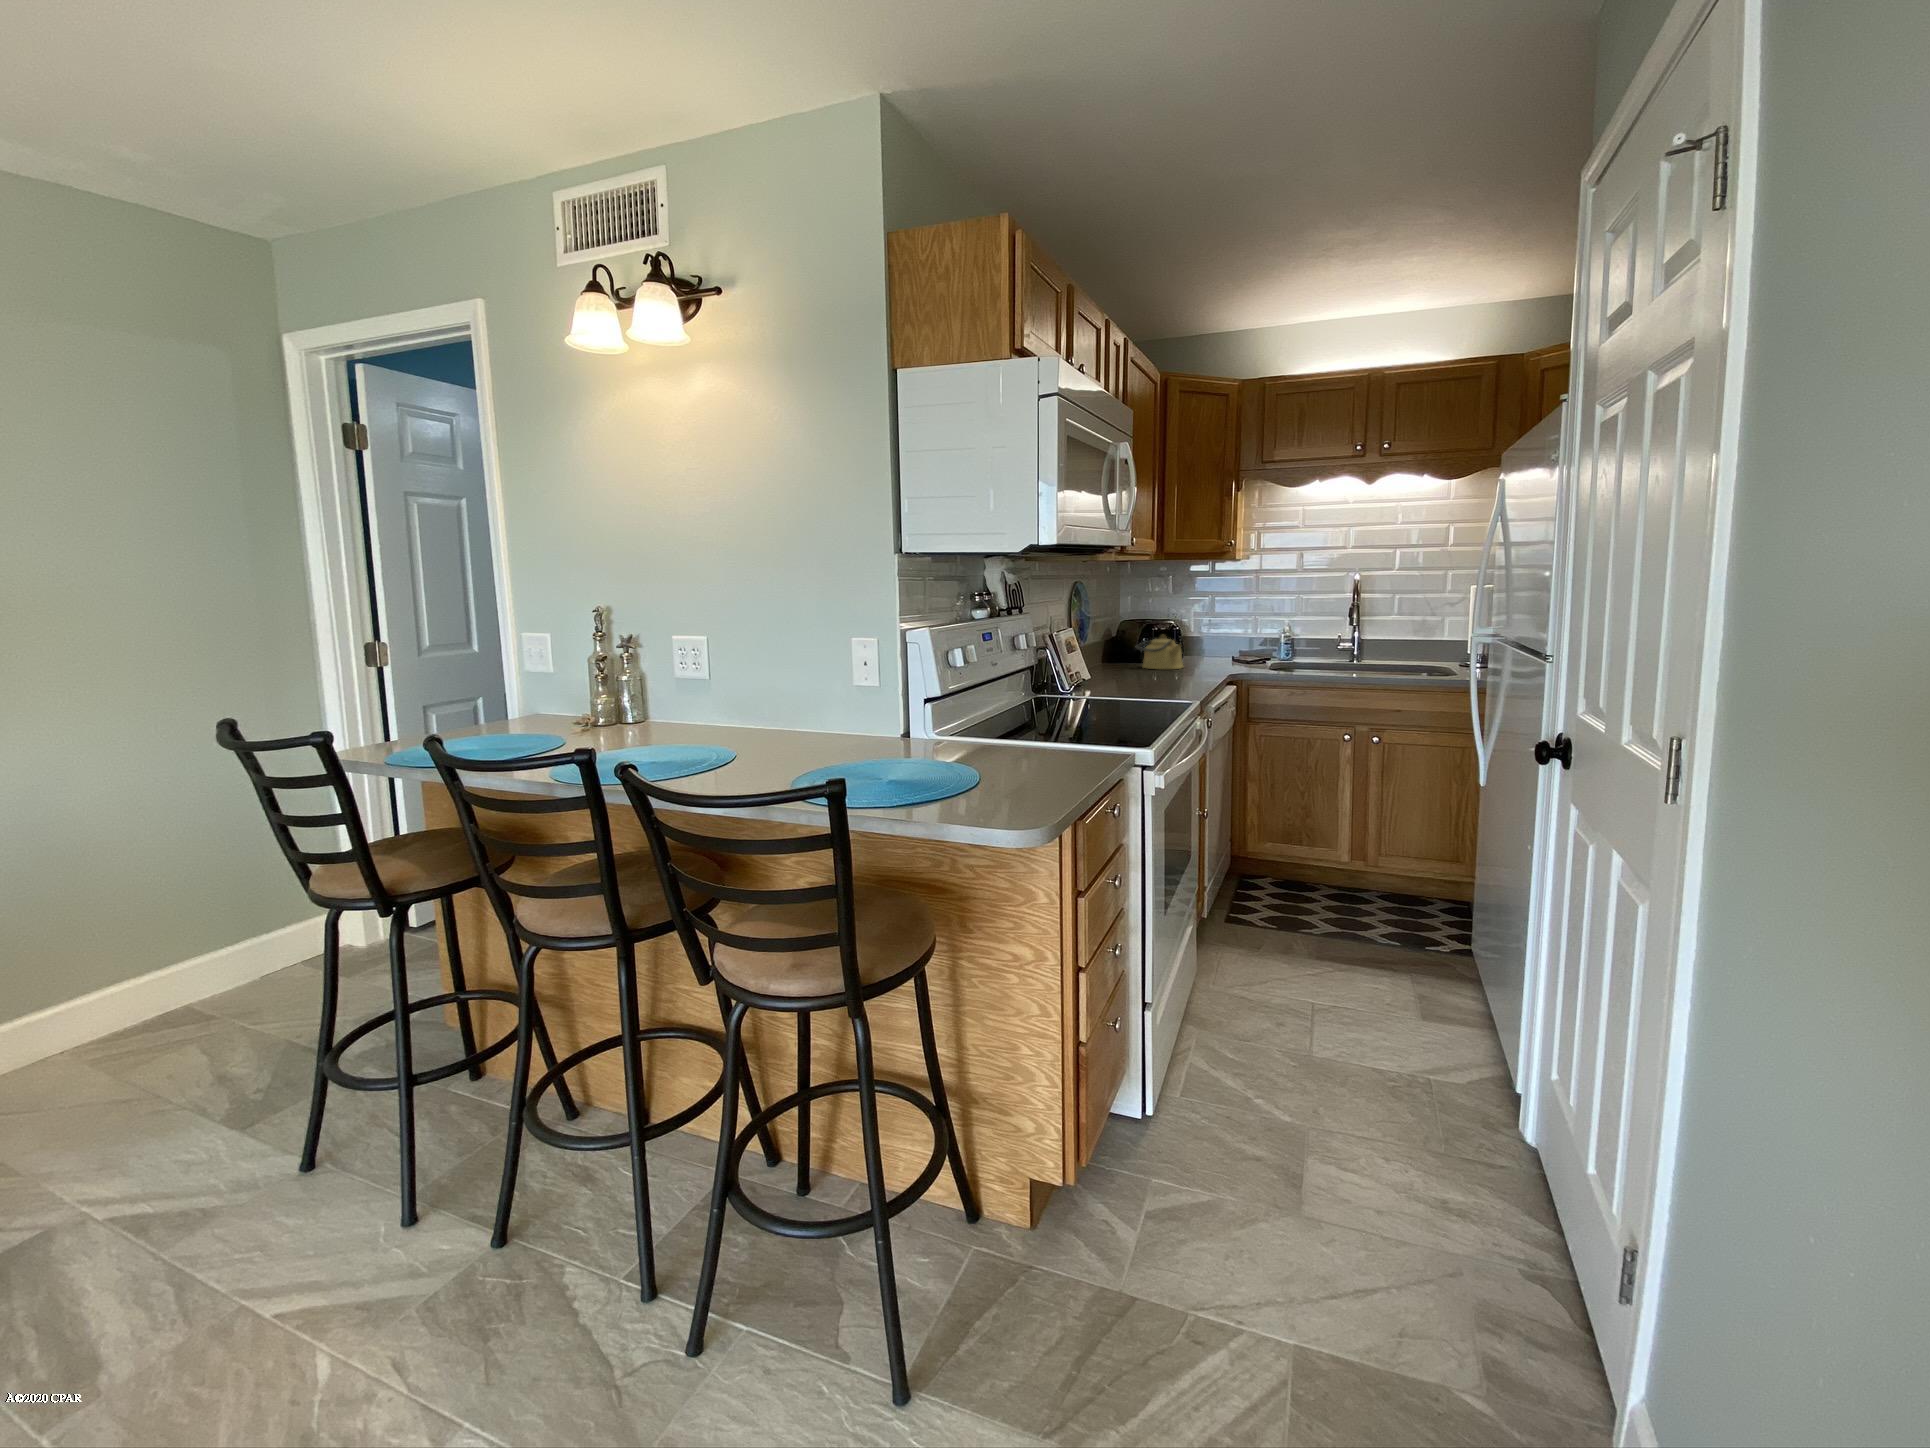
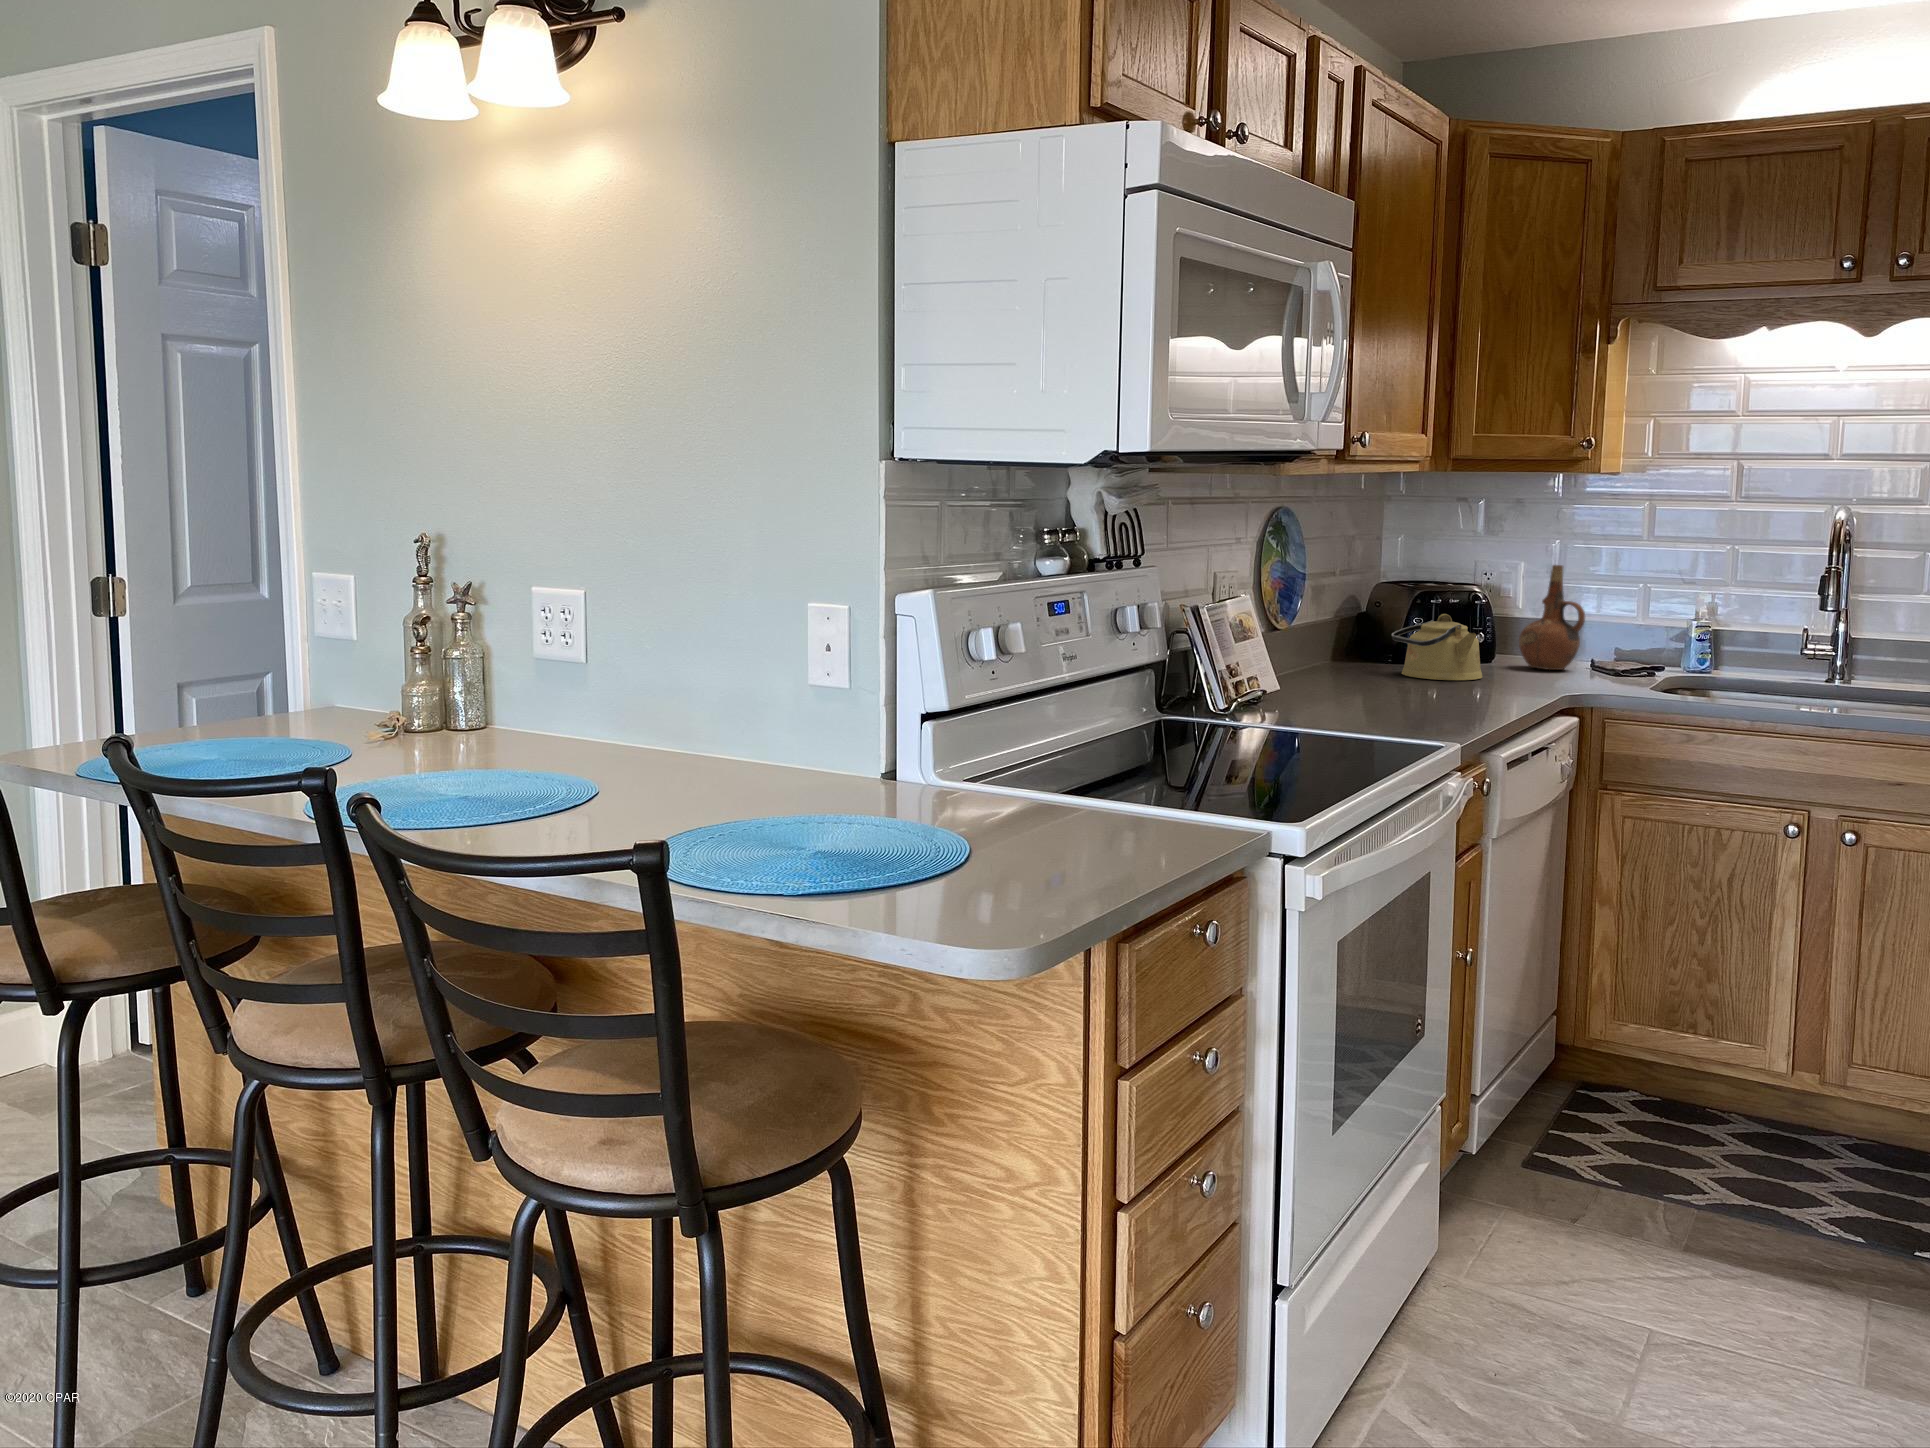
ceramic pitcher: none [1197,607,1230,662] -> present [1519,565,1585,670]

